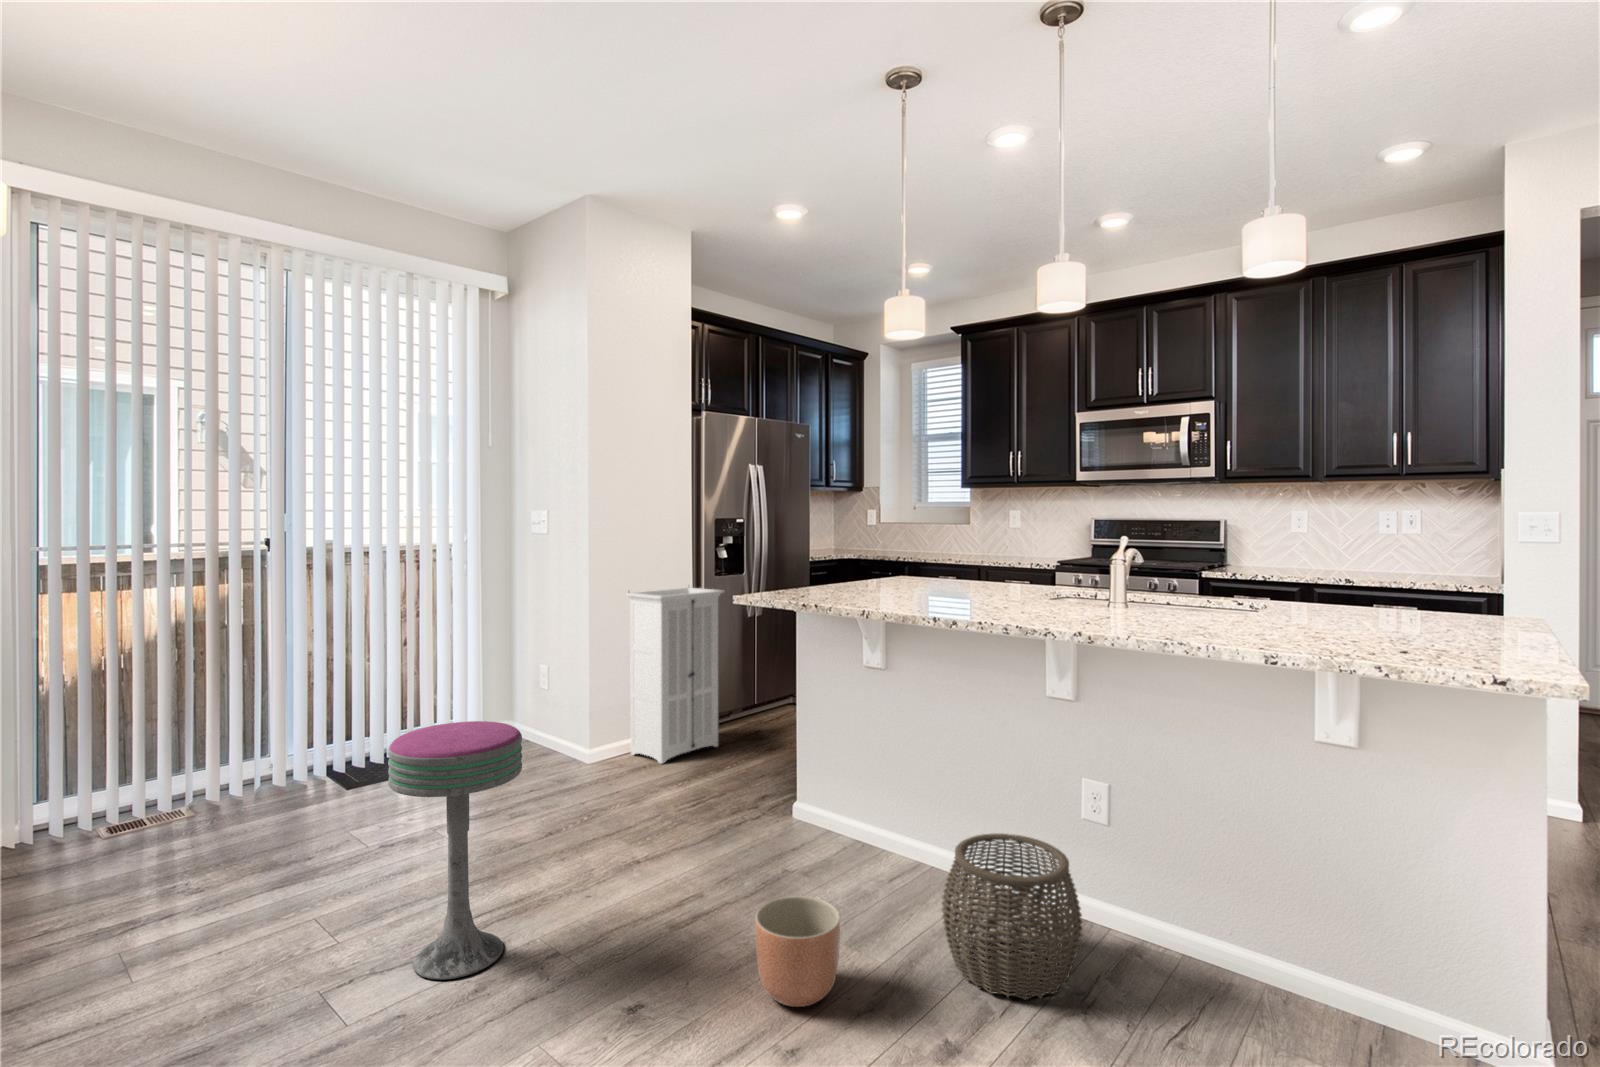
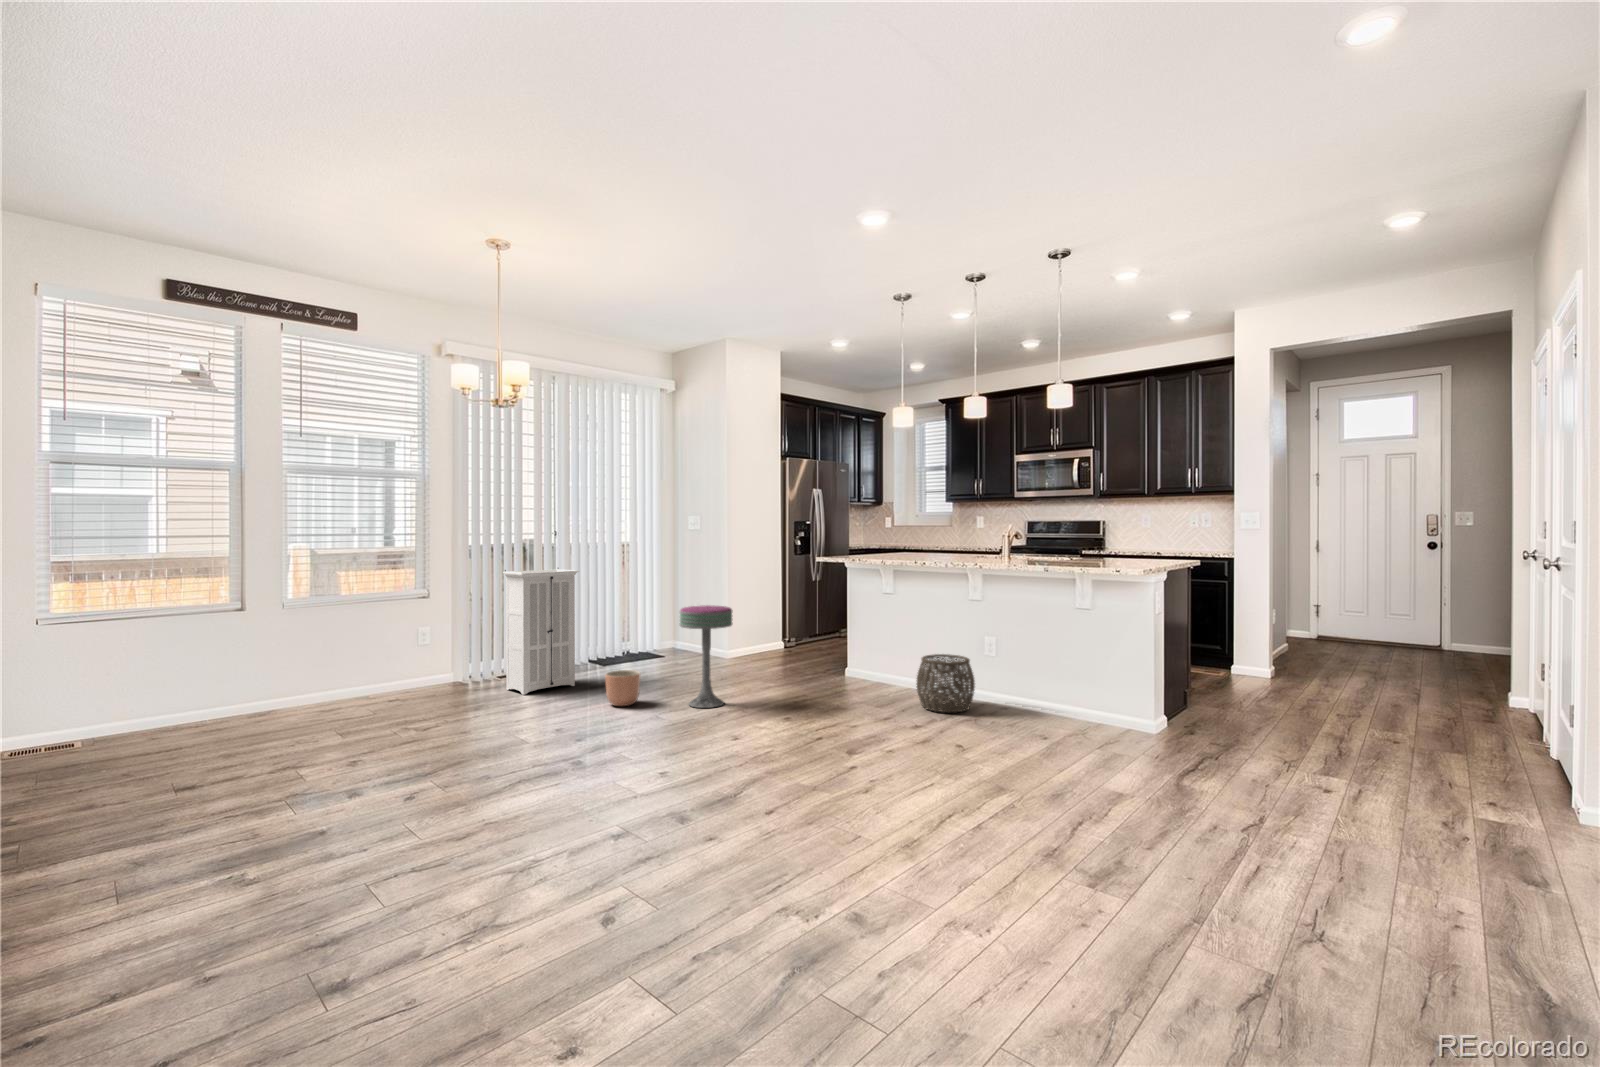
storage cabinet: present [627,587,724,764] -> present [503,568,579,695]
planter: present [755,896,840,1007] -> present [605,670,640,706]

